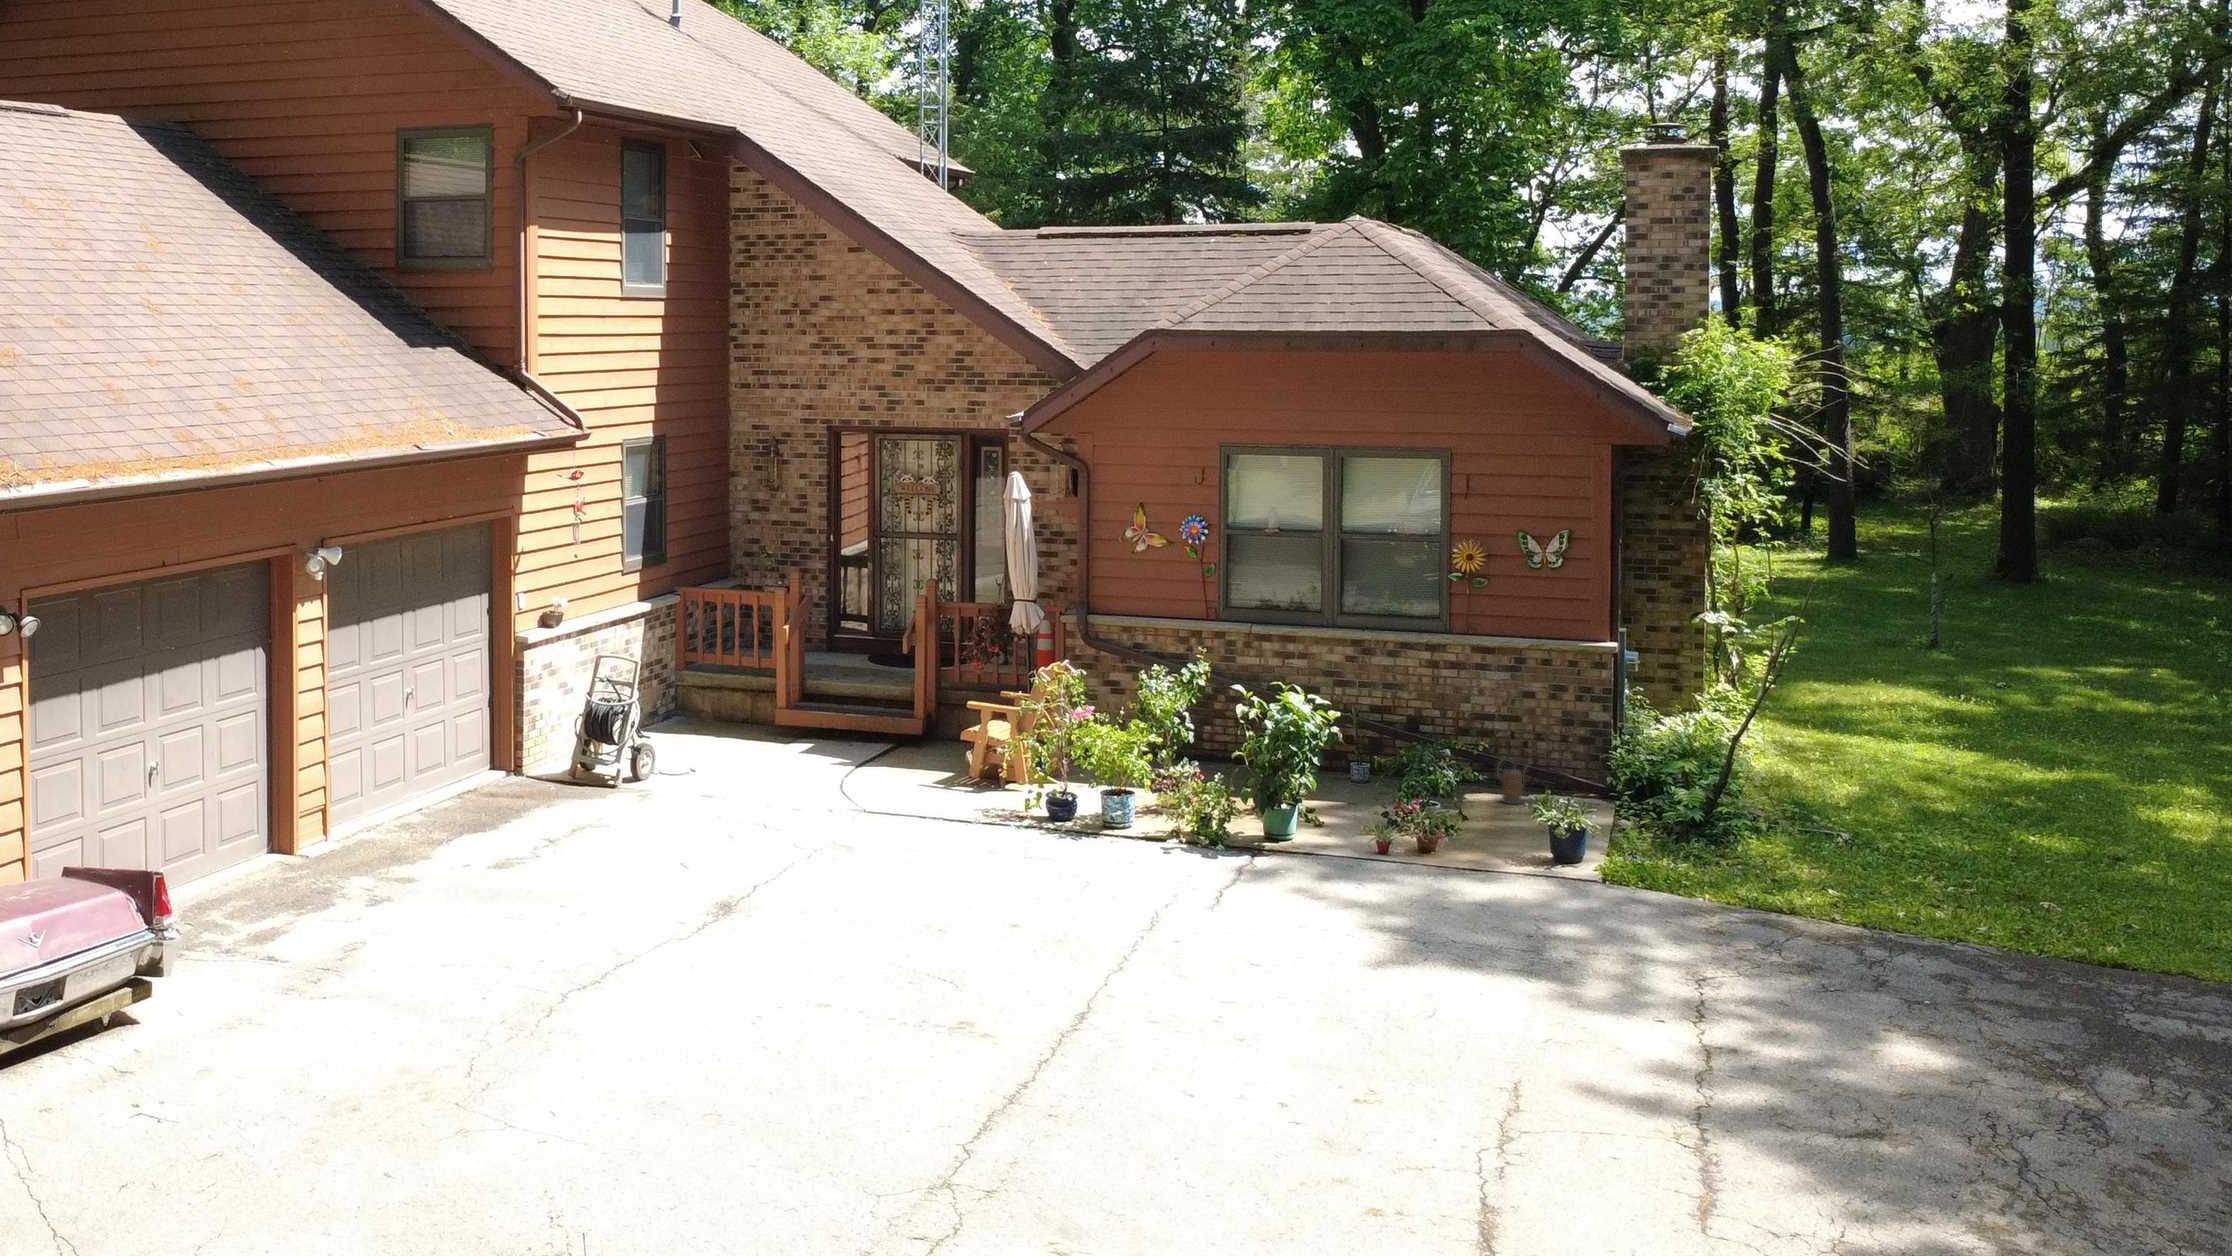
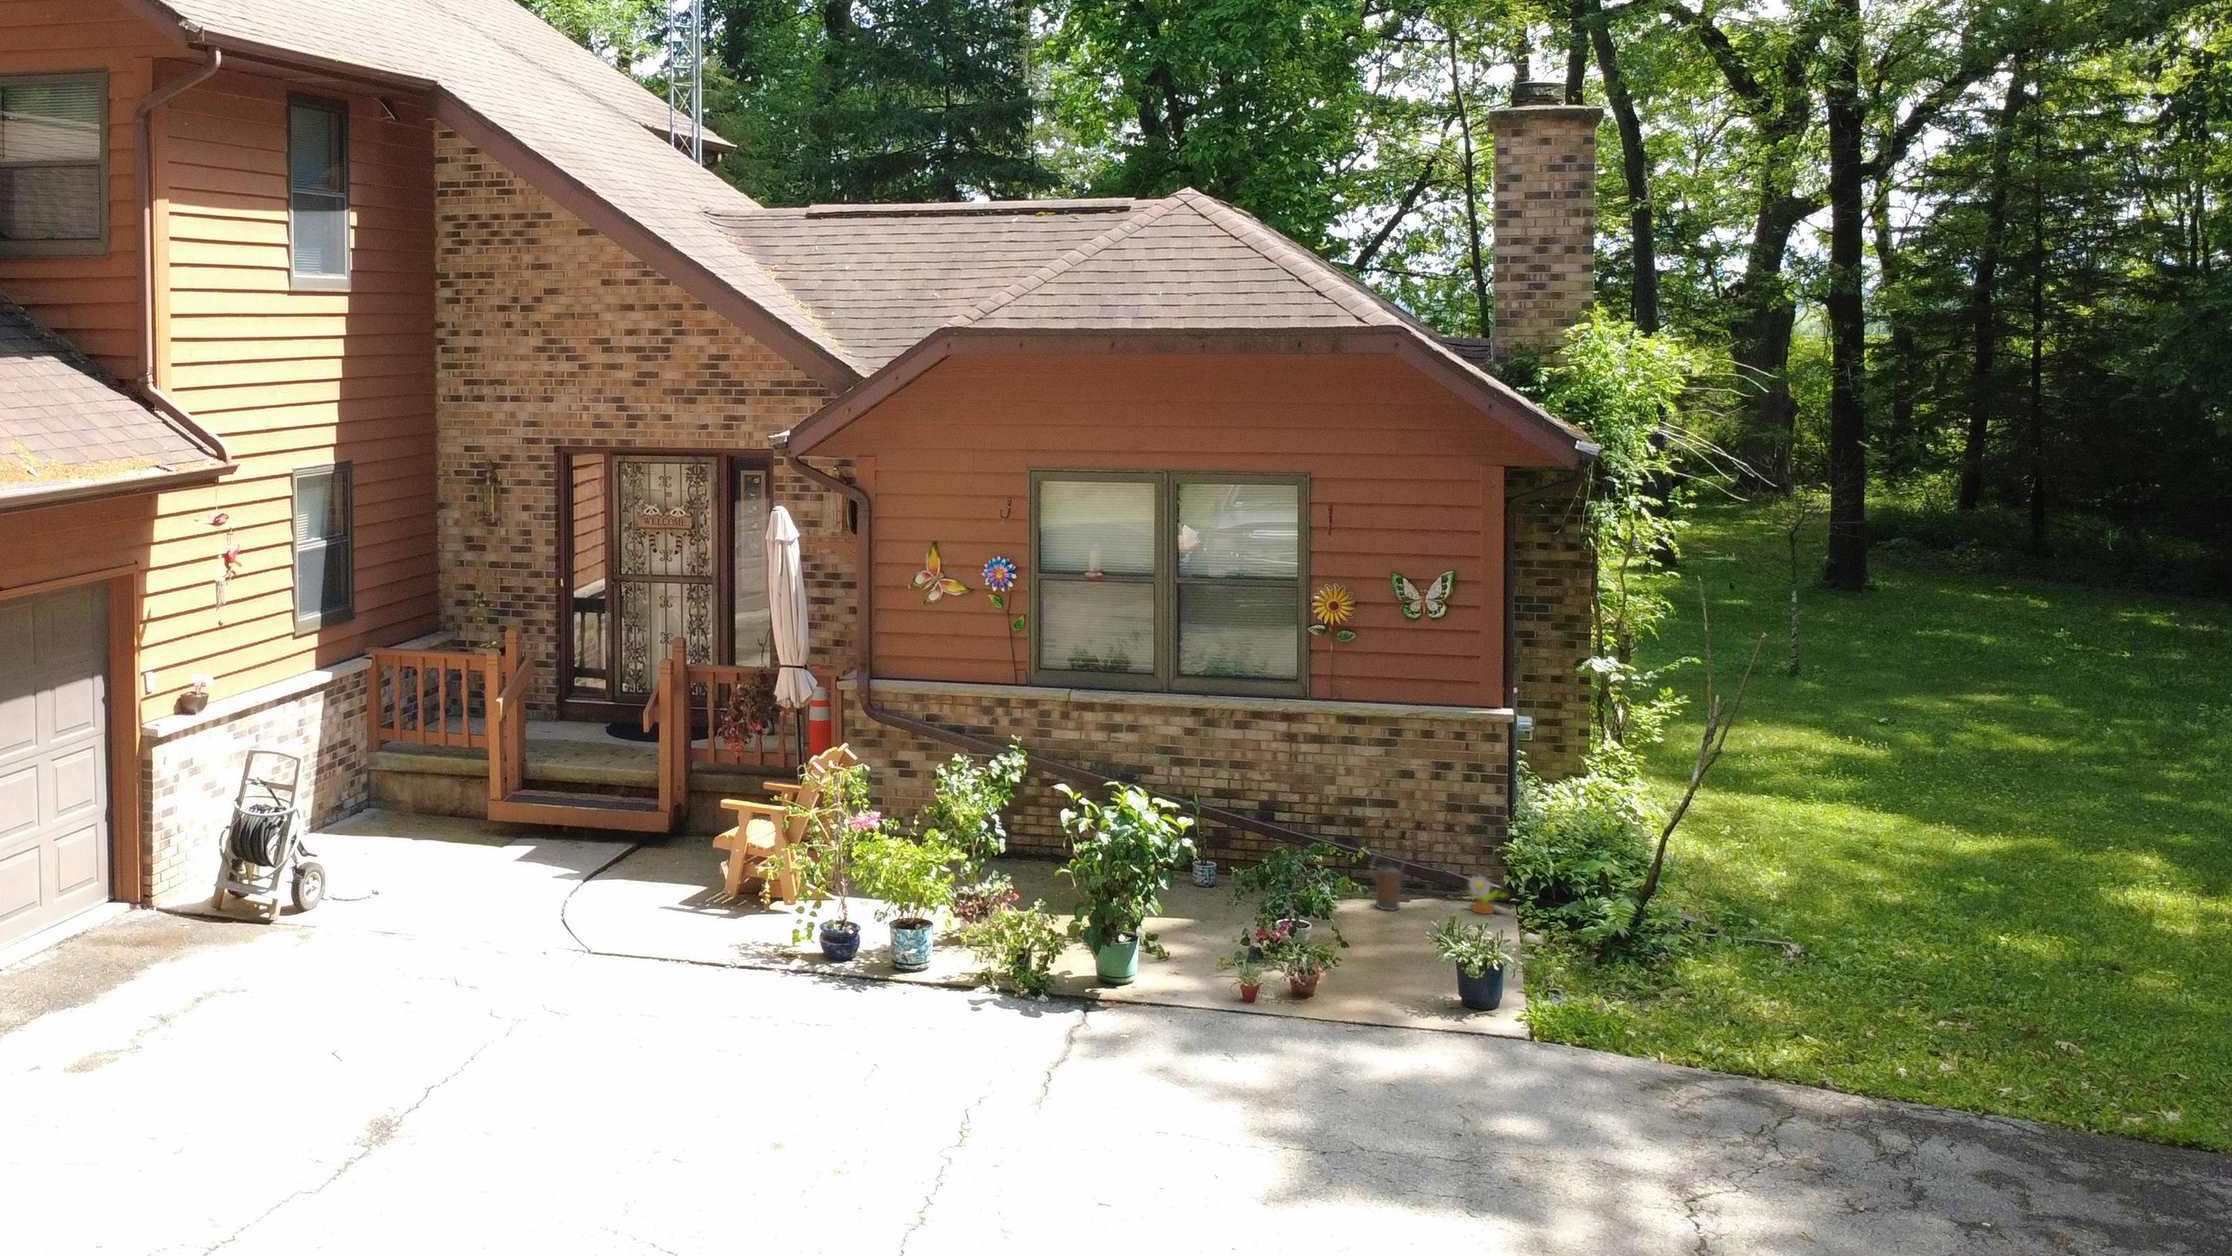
decorative plant: none [1574,776,1614,809] -> present [1468,875,1506,914]

